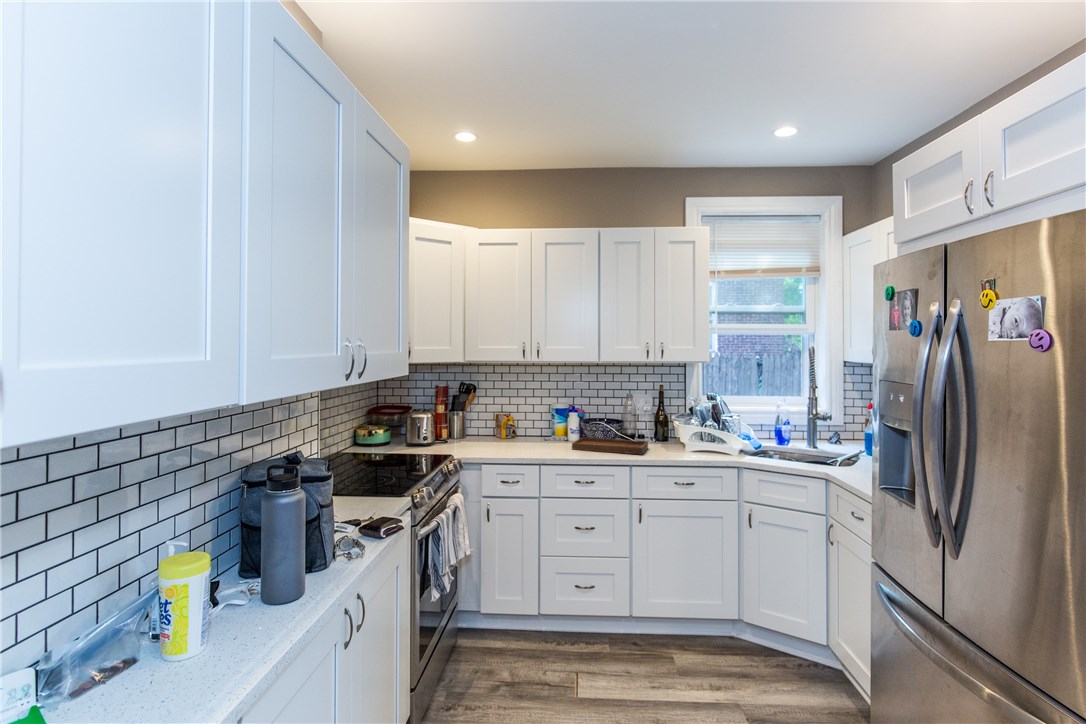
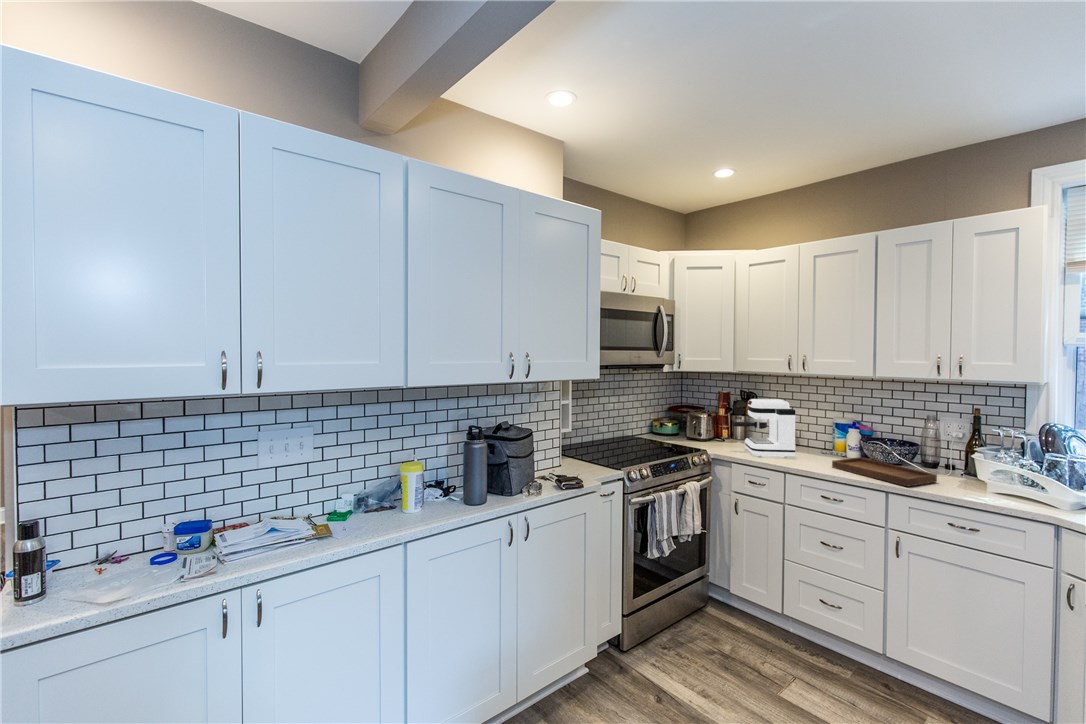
coffee maker: none [472,389,535,450] -> present [733,399,795,457]

